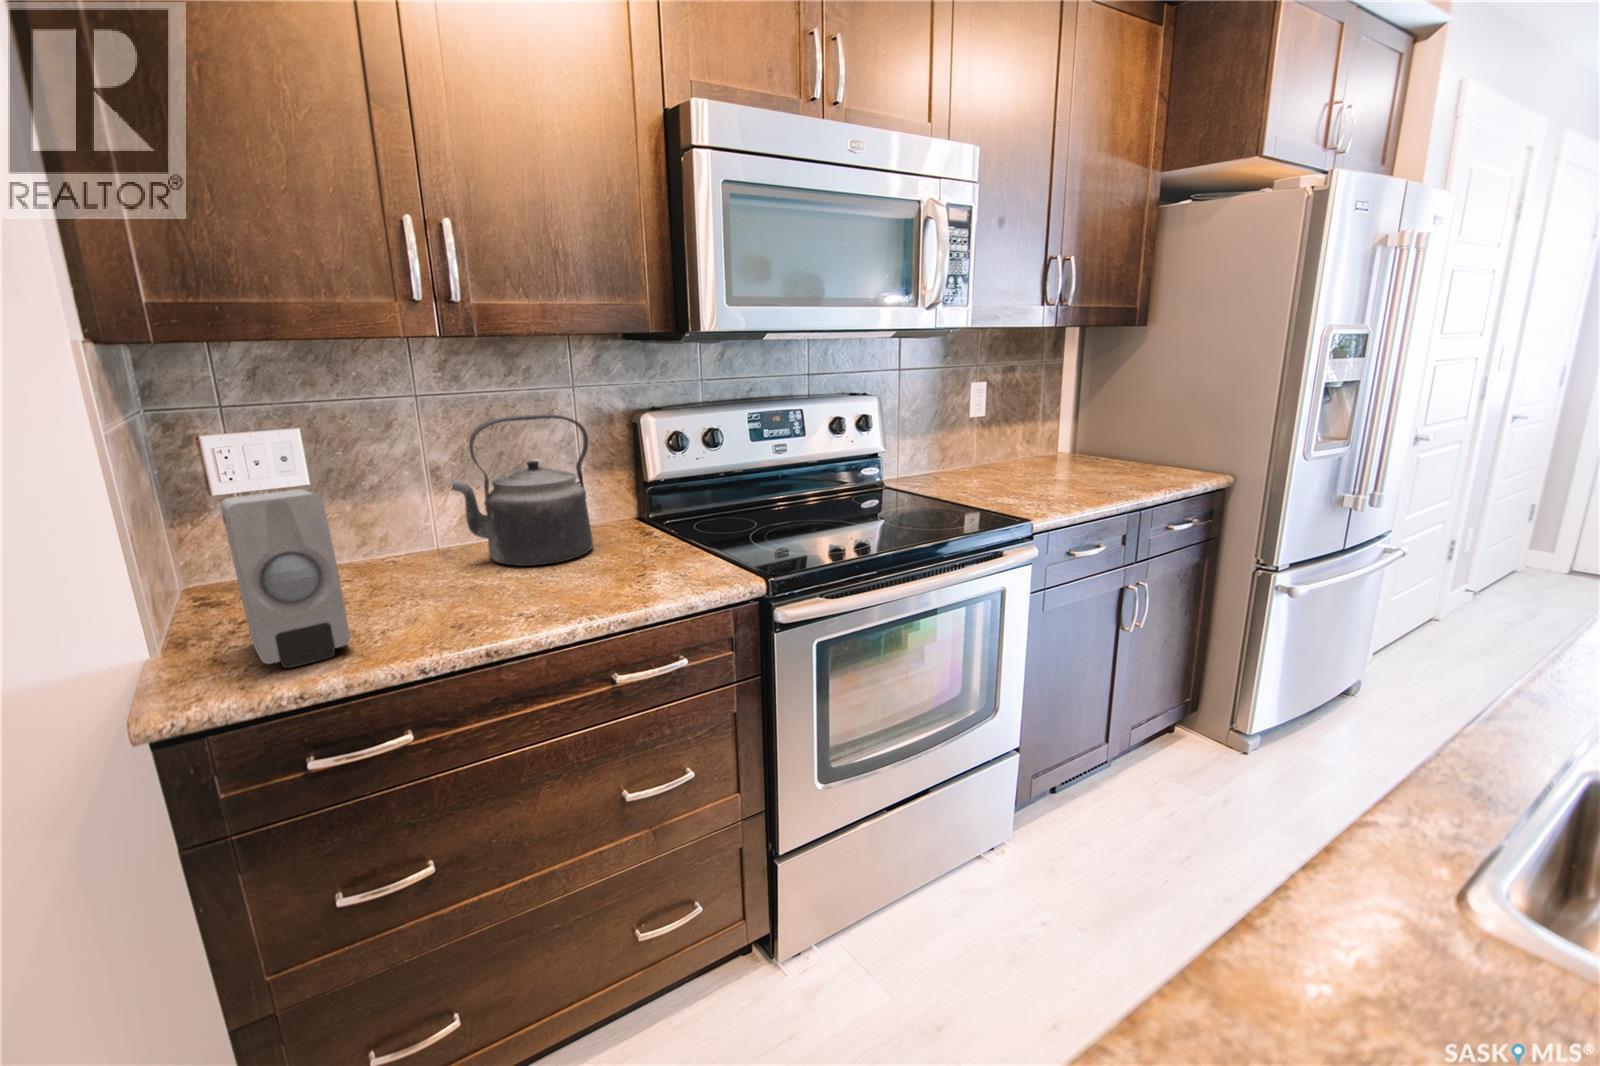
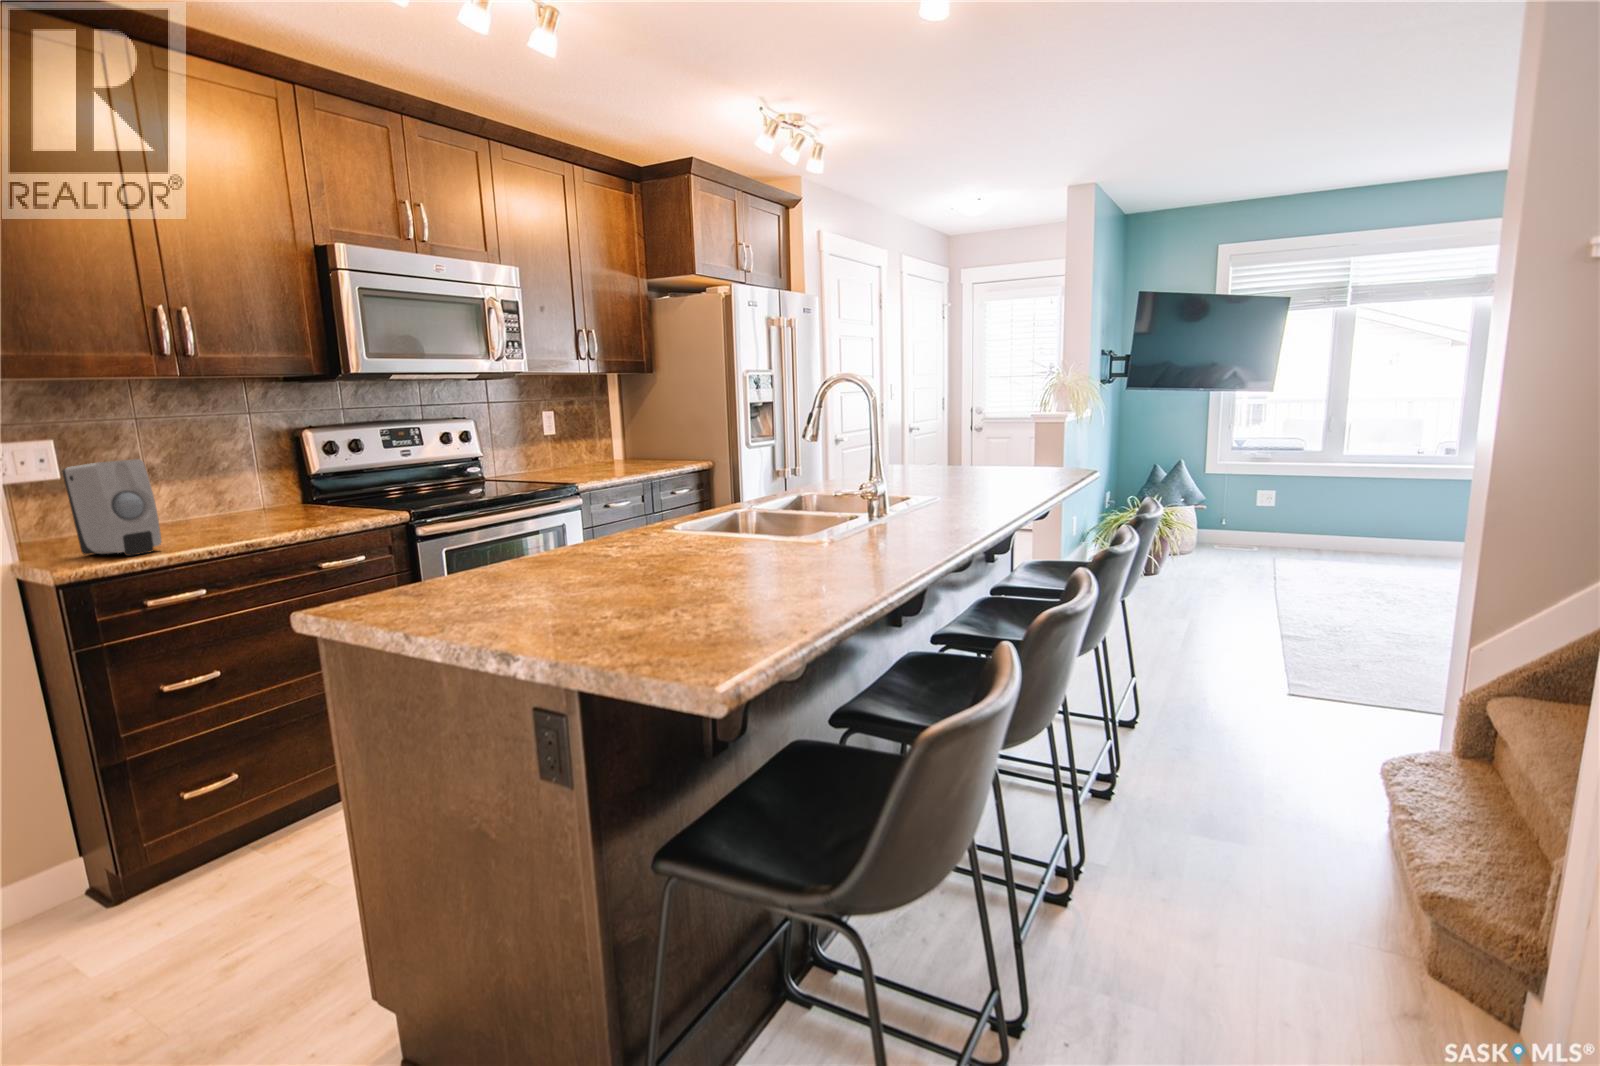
kettle: present [451,414,593,566] -> none [178,428,281,524]

